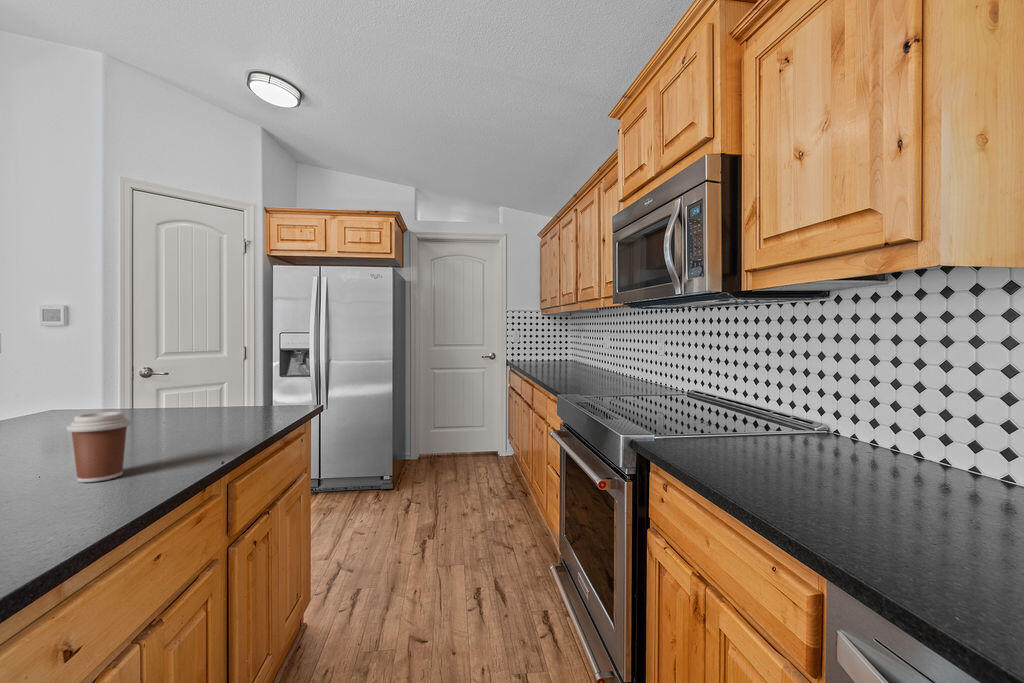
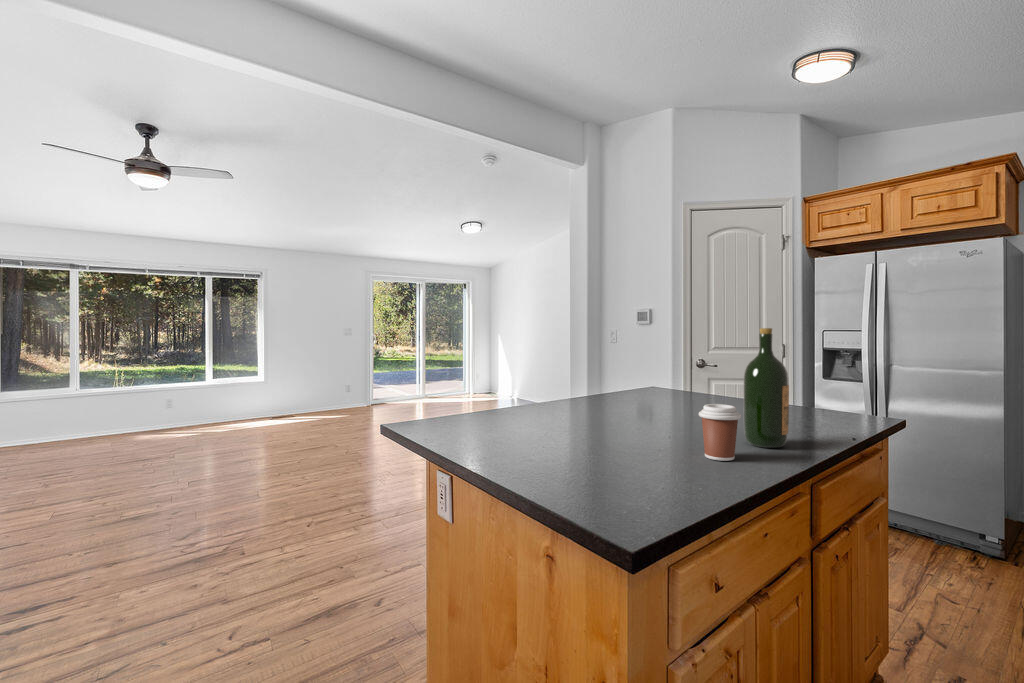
wine bottle: none [147,322,202,454] -> present [744,328,789,448]

